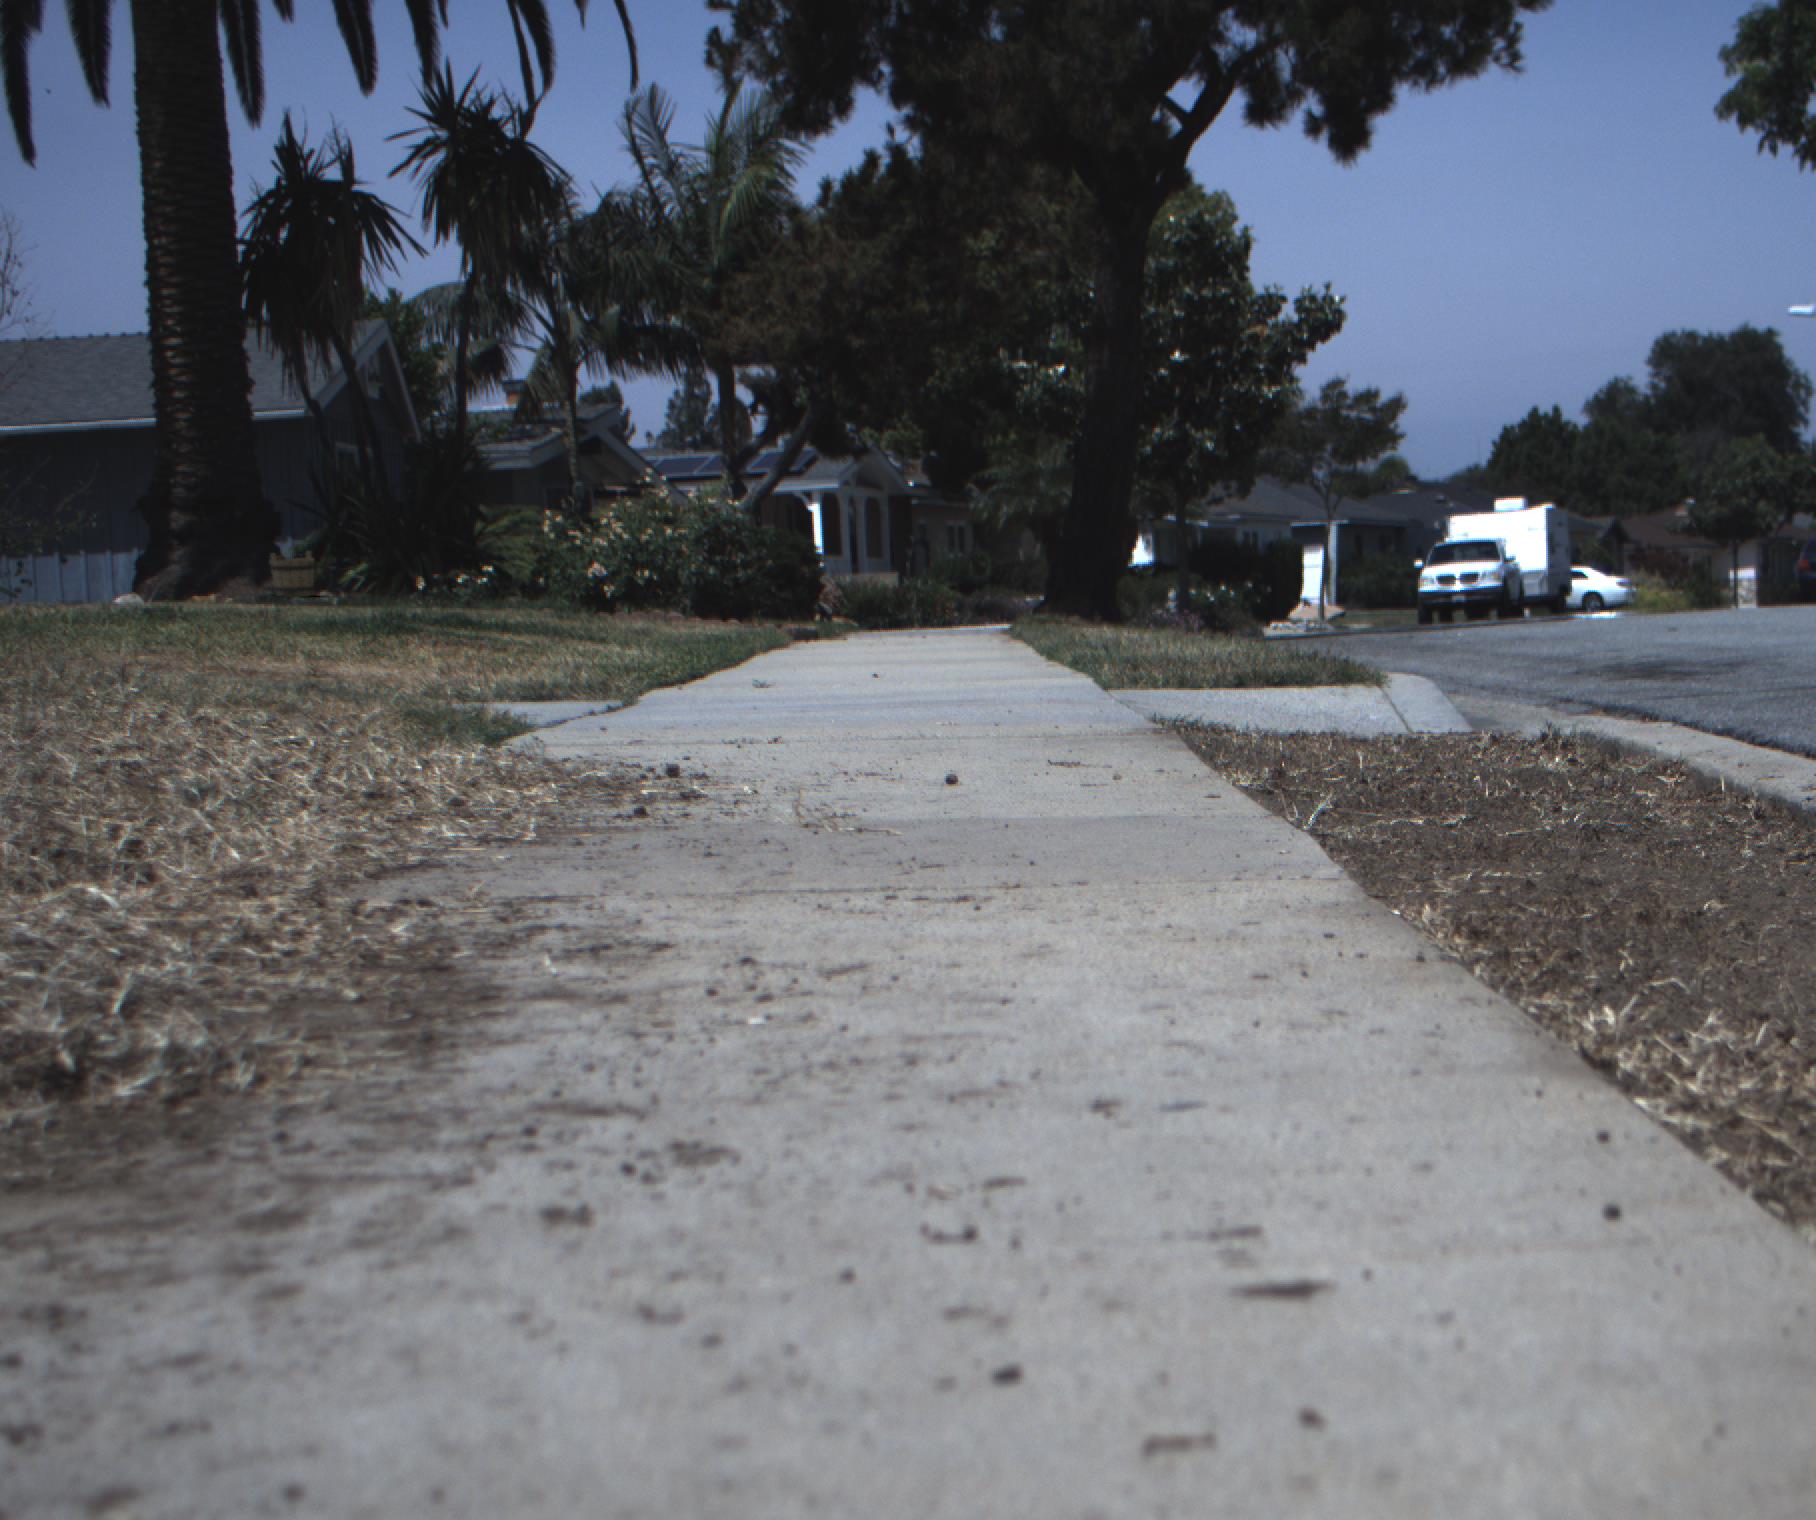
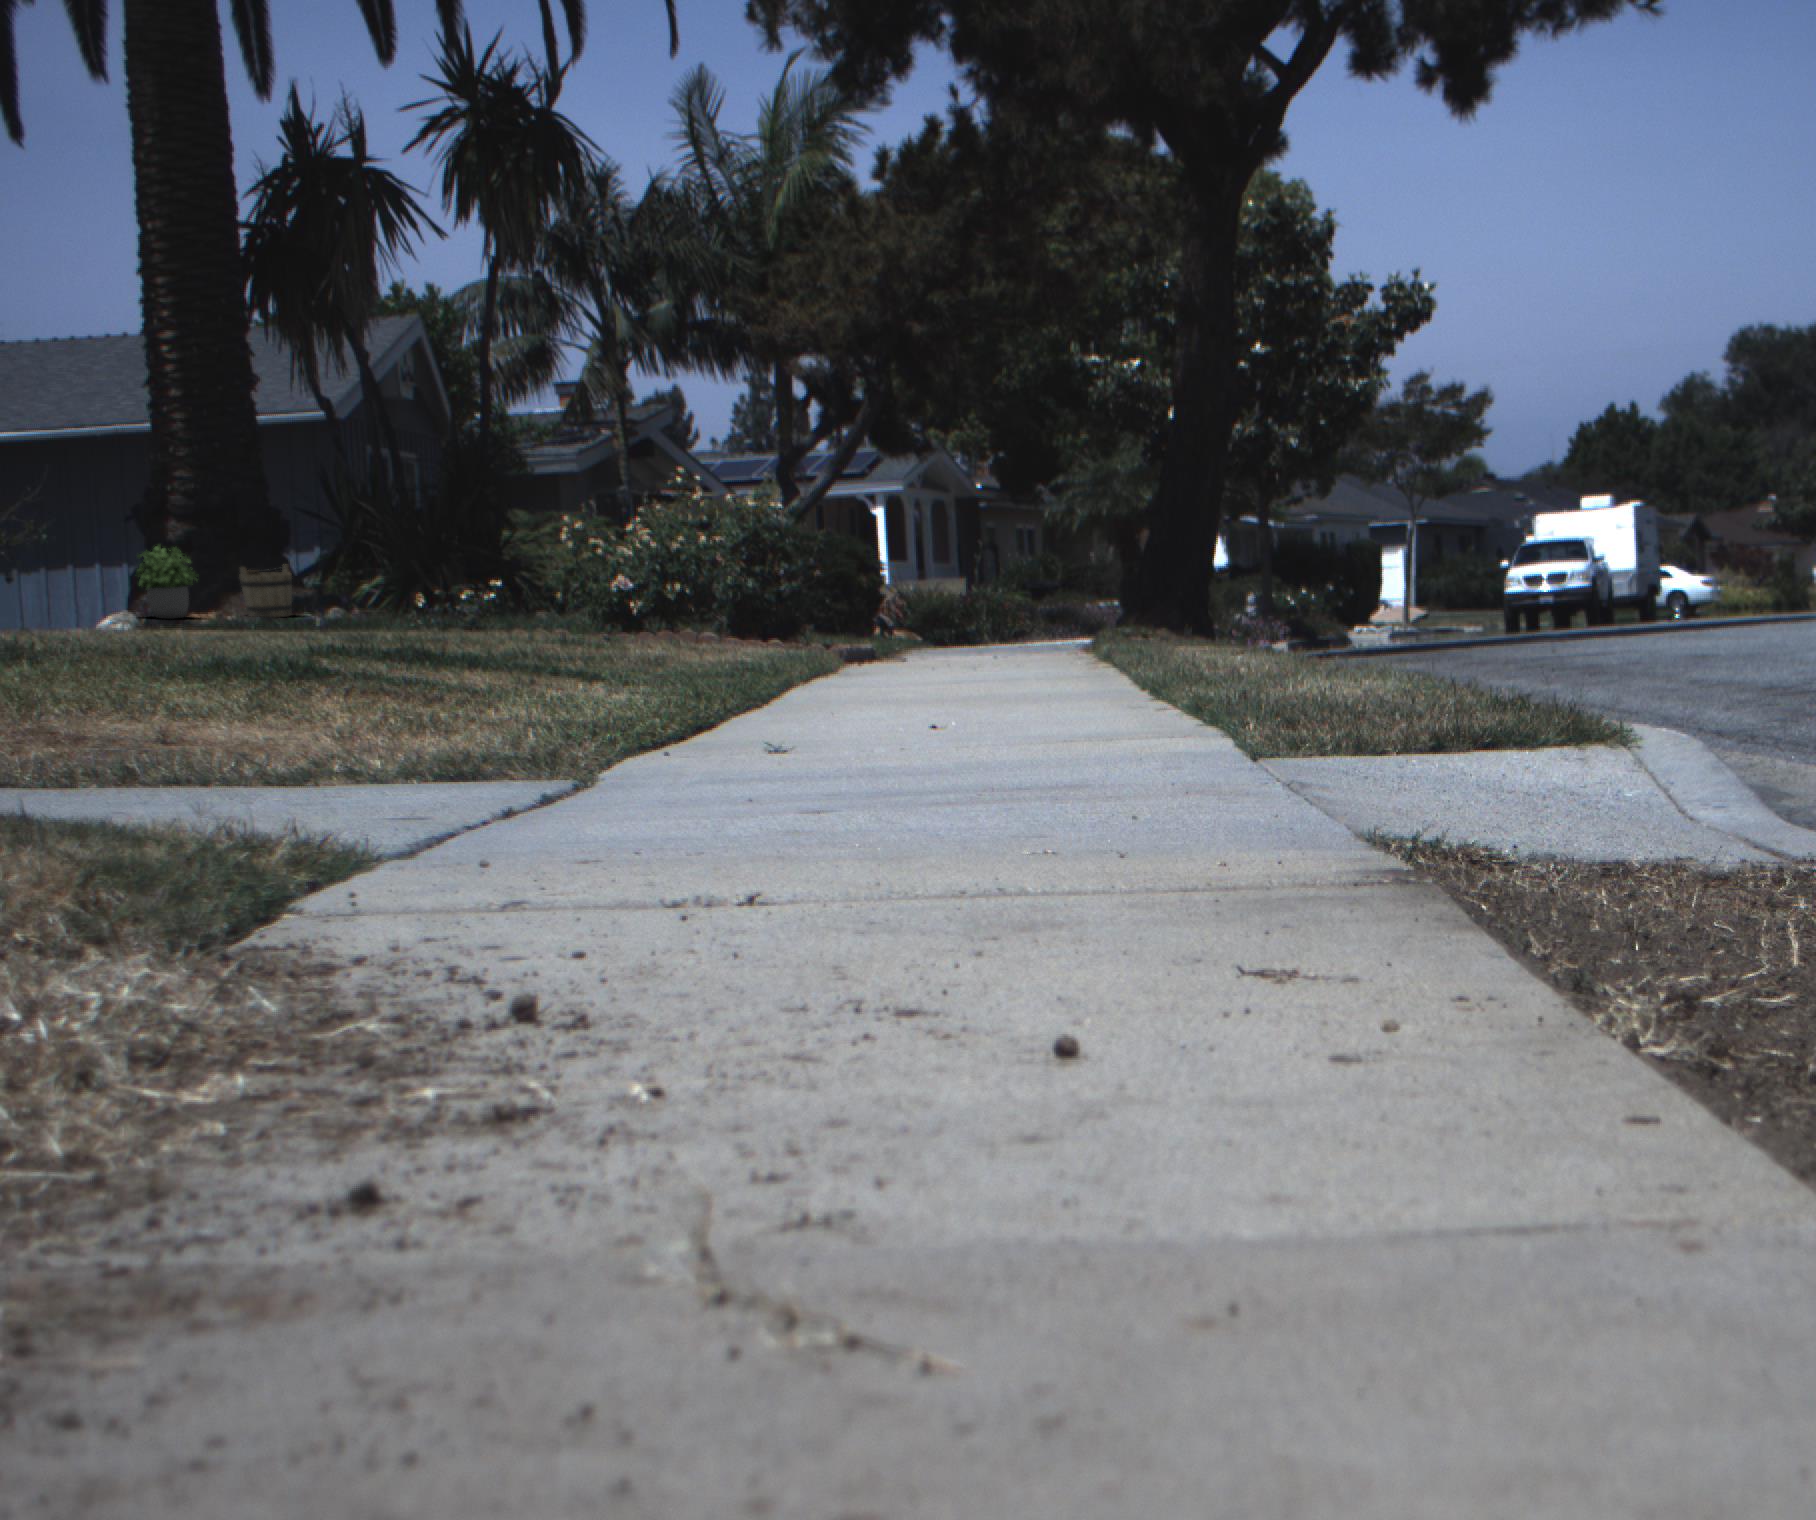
potted plant: none [182,532,238,597] -> present [135,545,198,619]

